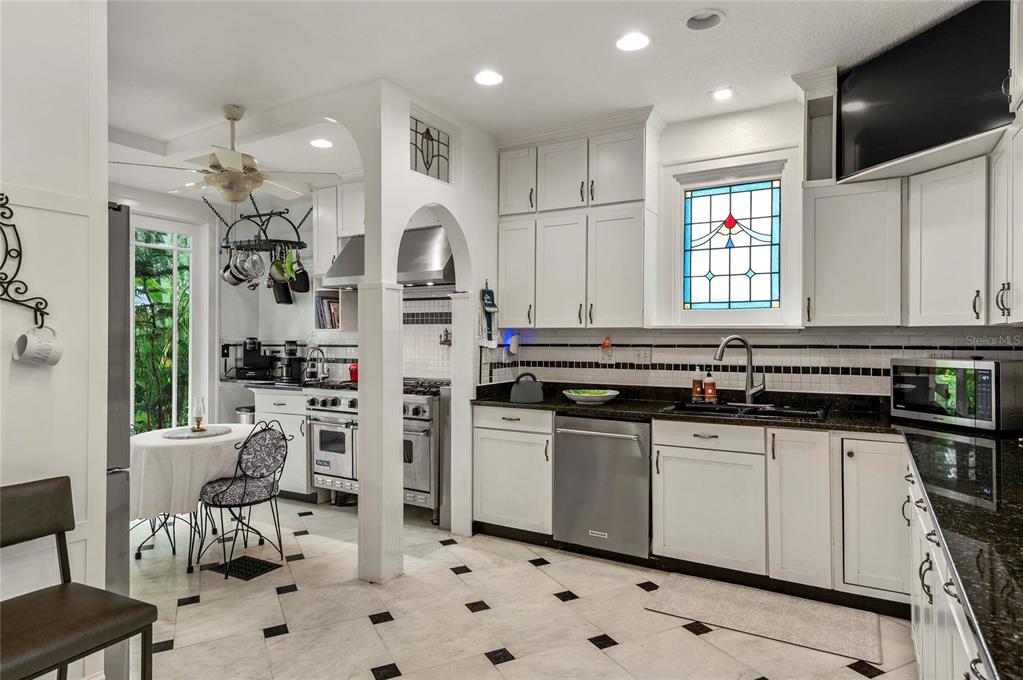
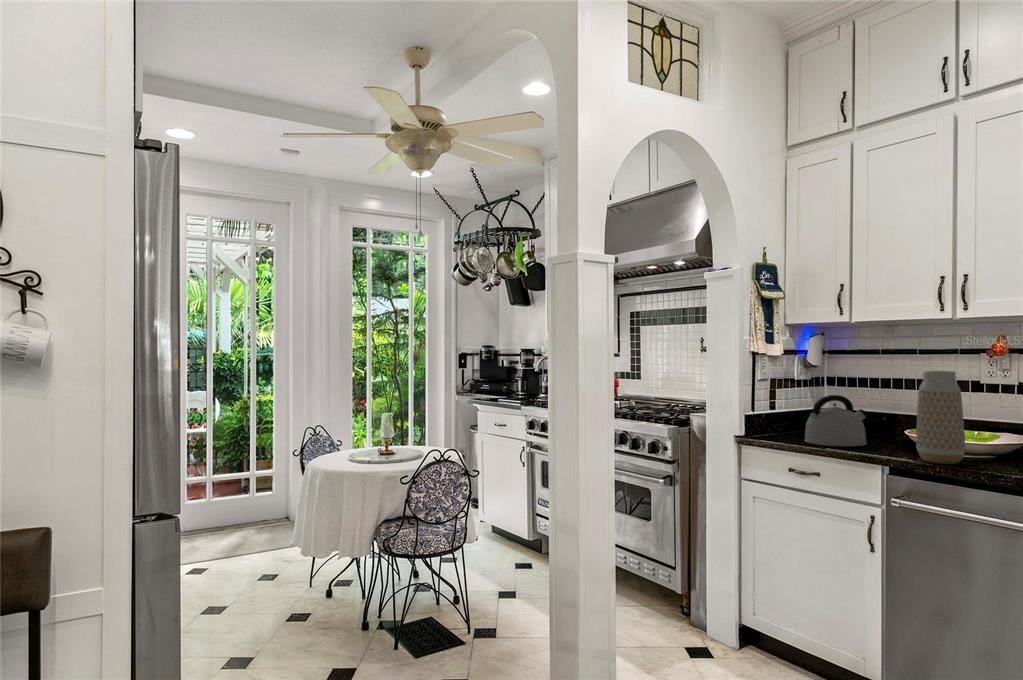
vase: none [567,358,589,407] -> present [916,371,965,464]

